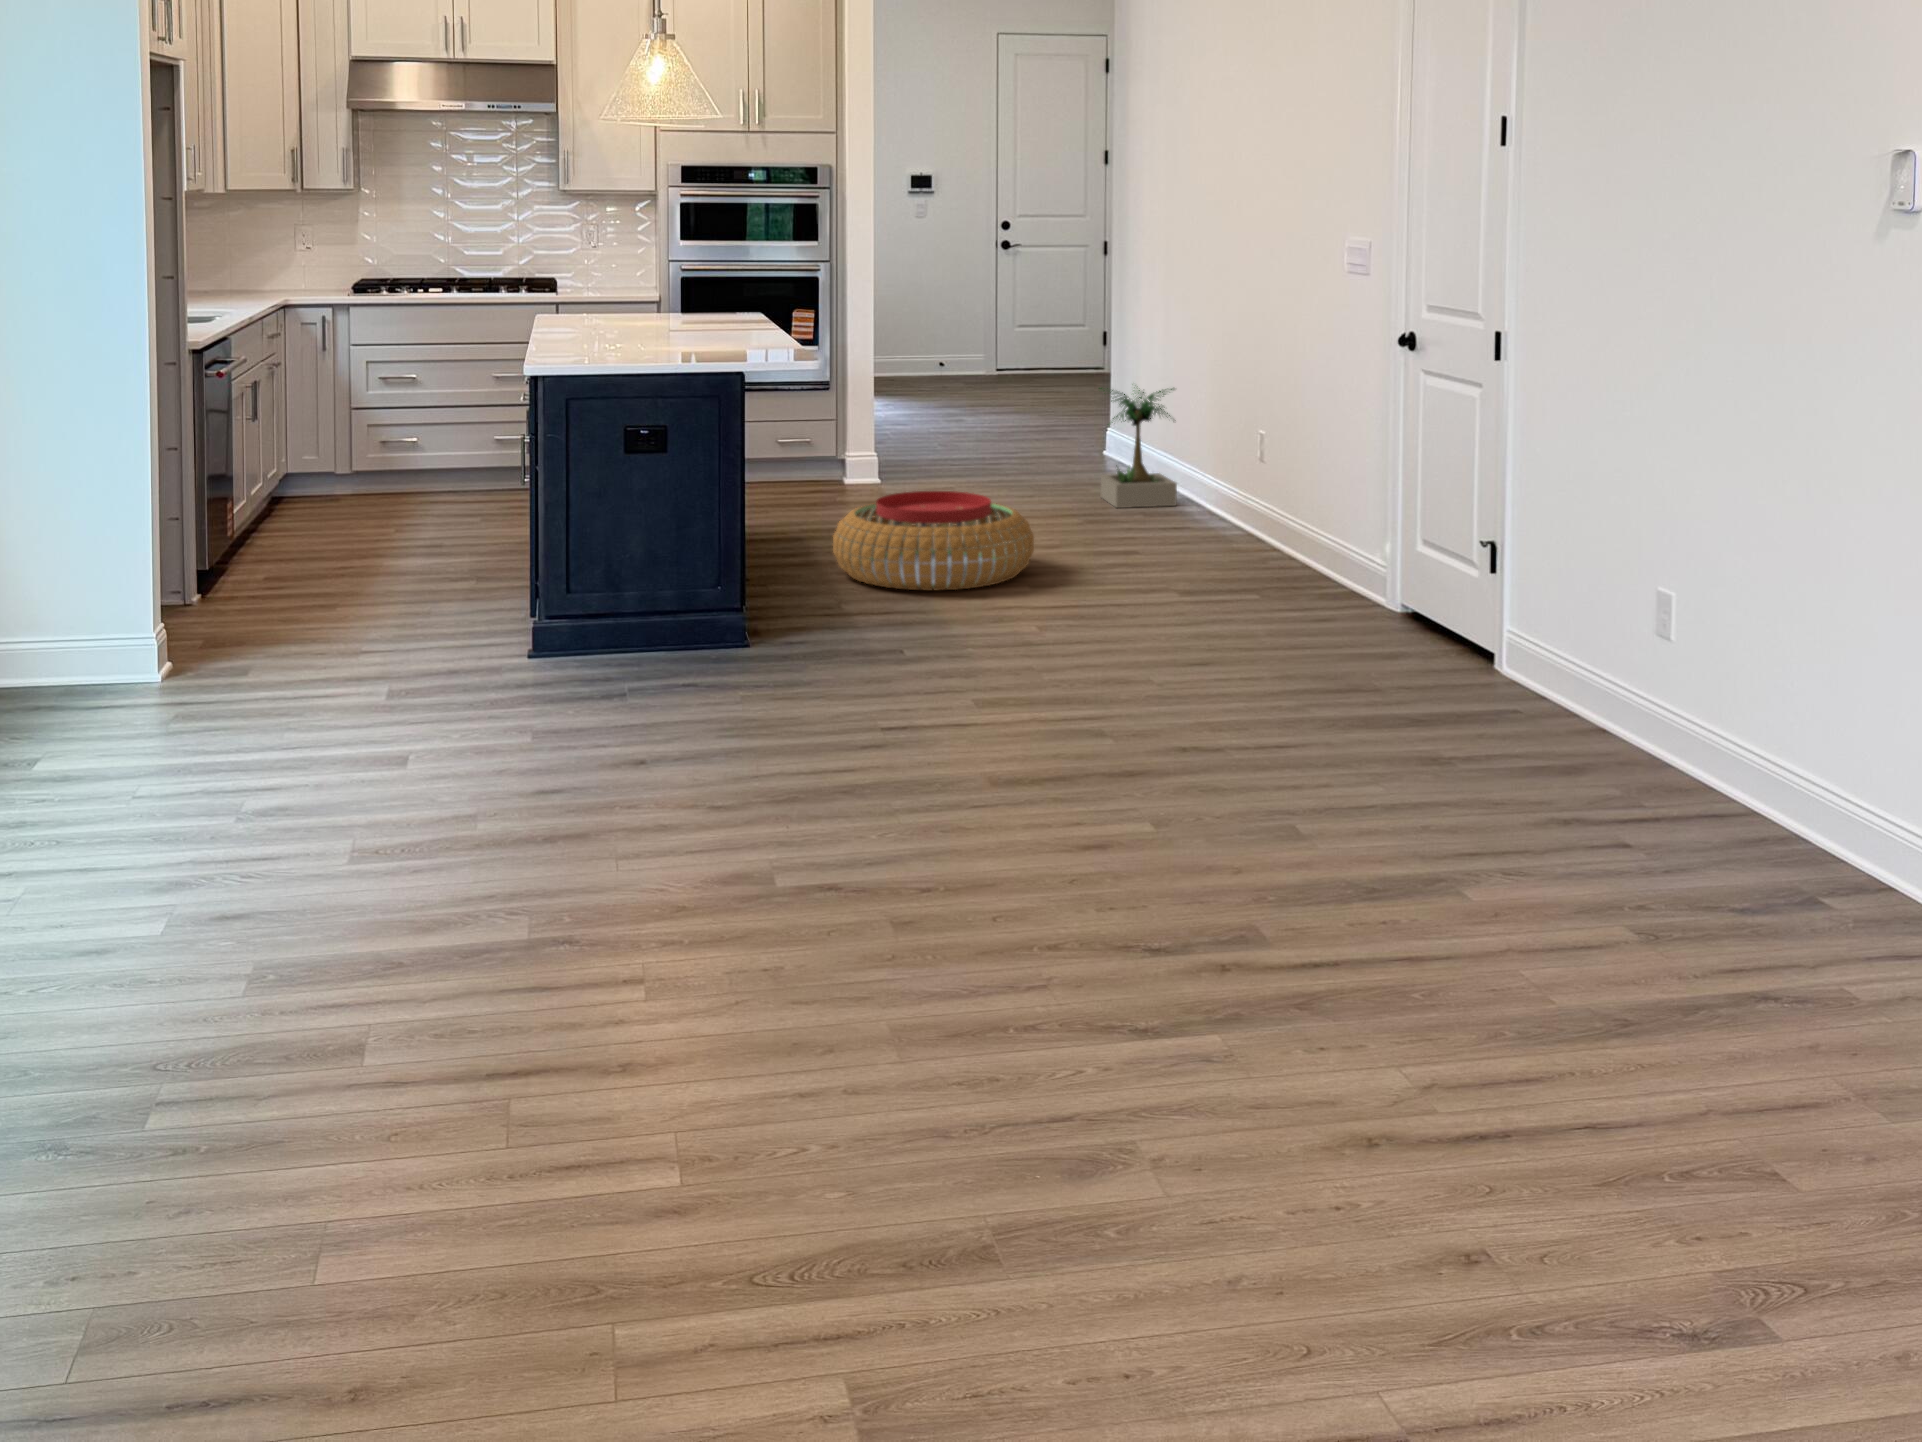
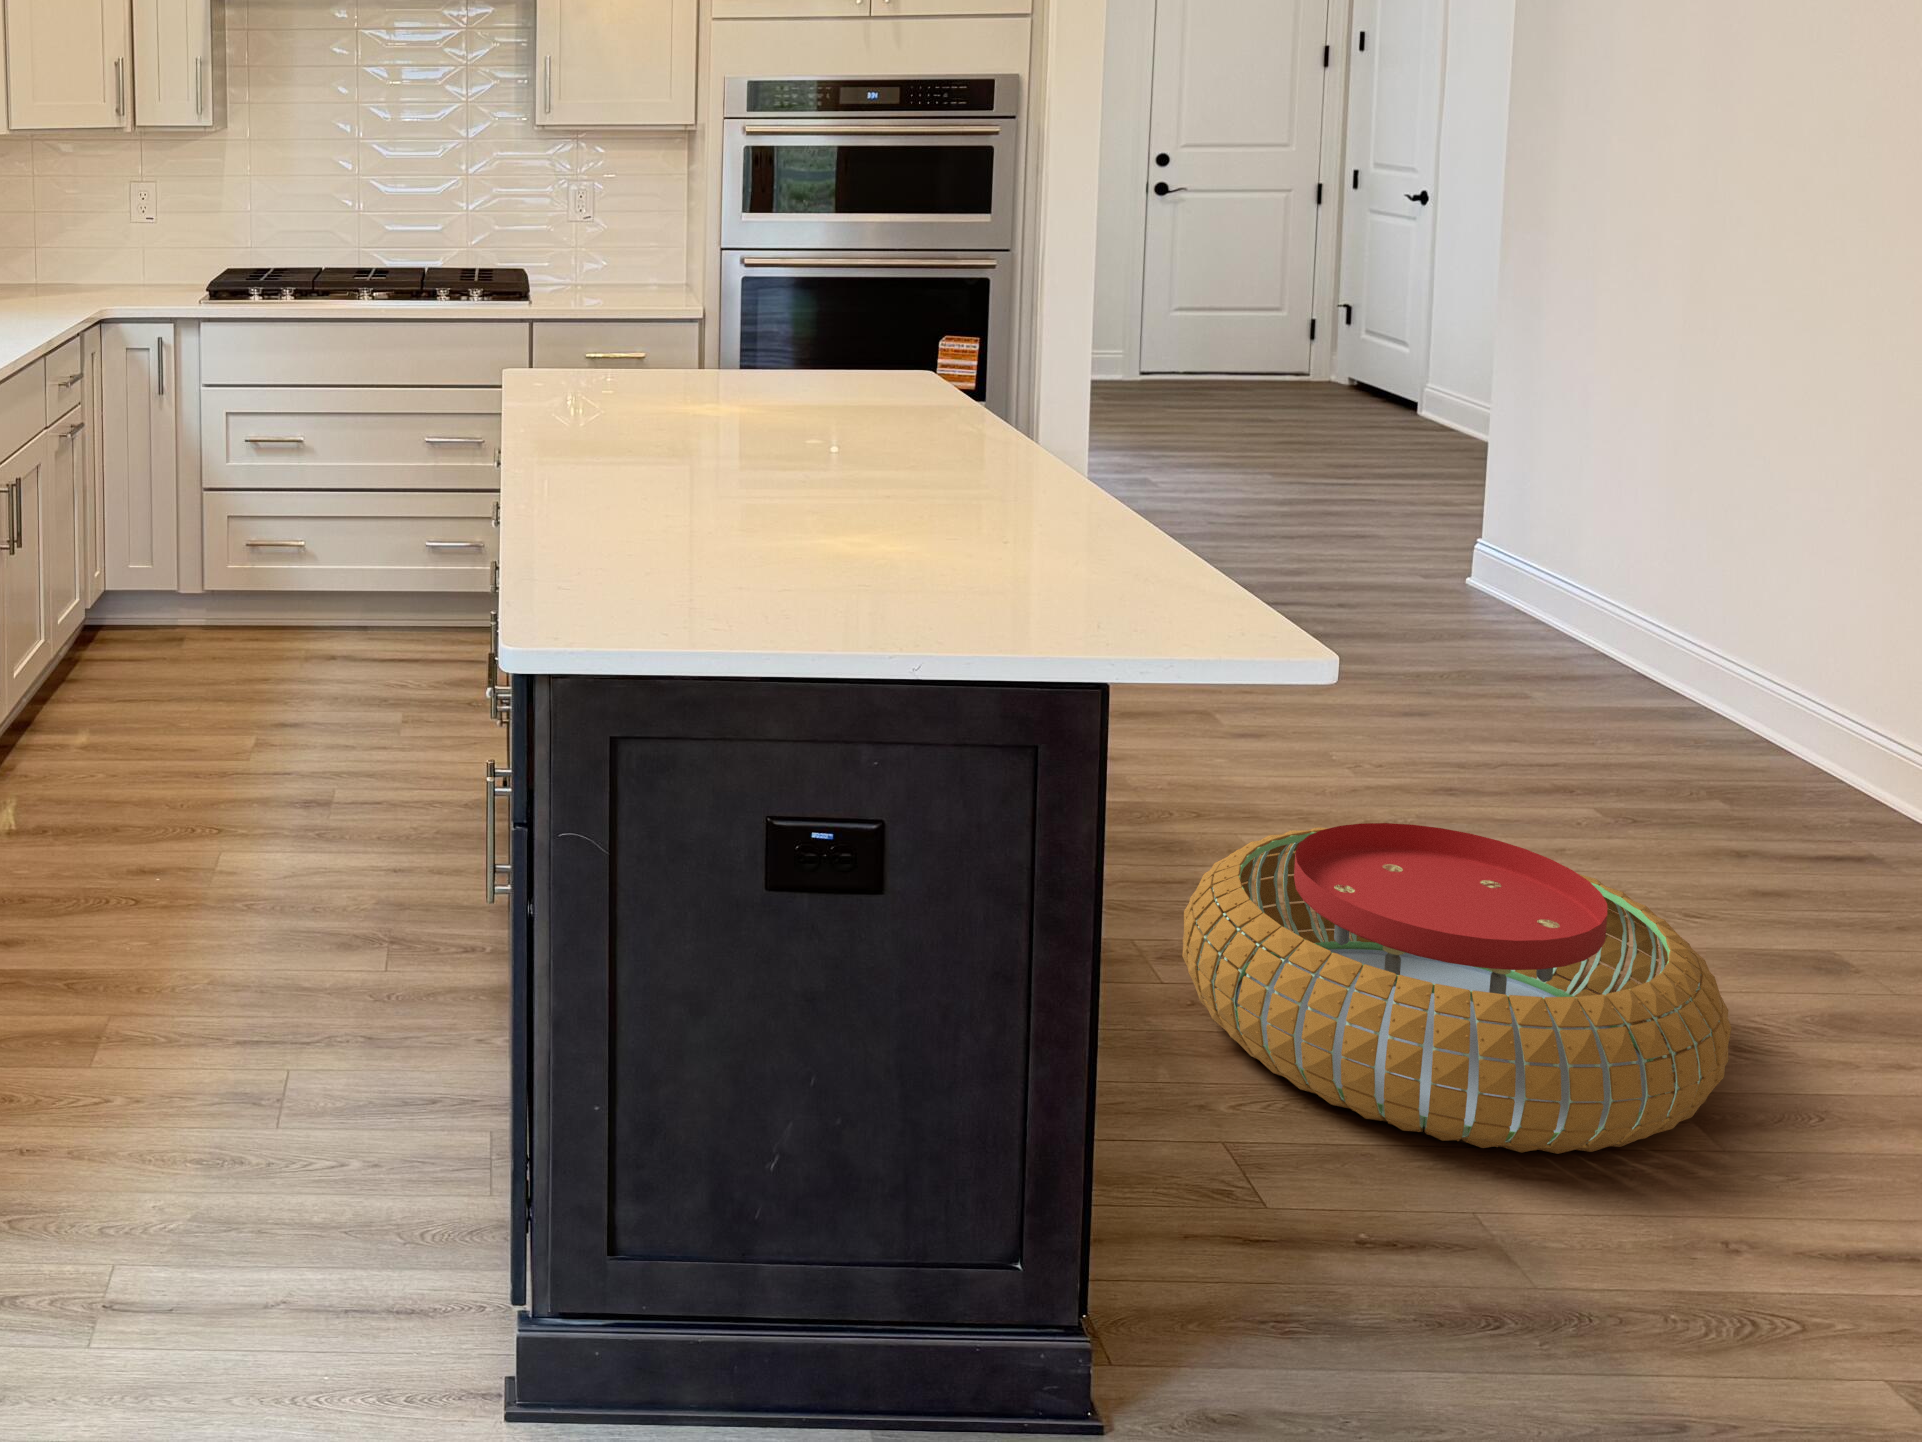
potted plant: present [1099,387,1177,508] -> none [1584,504,1819,776]

